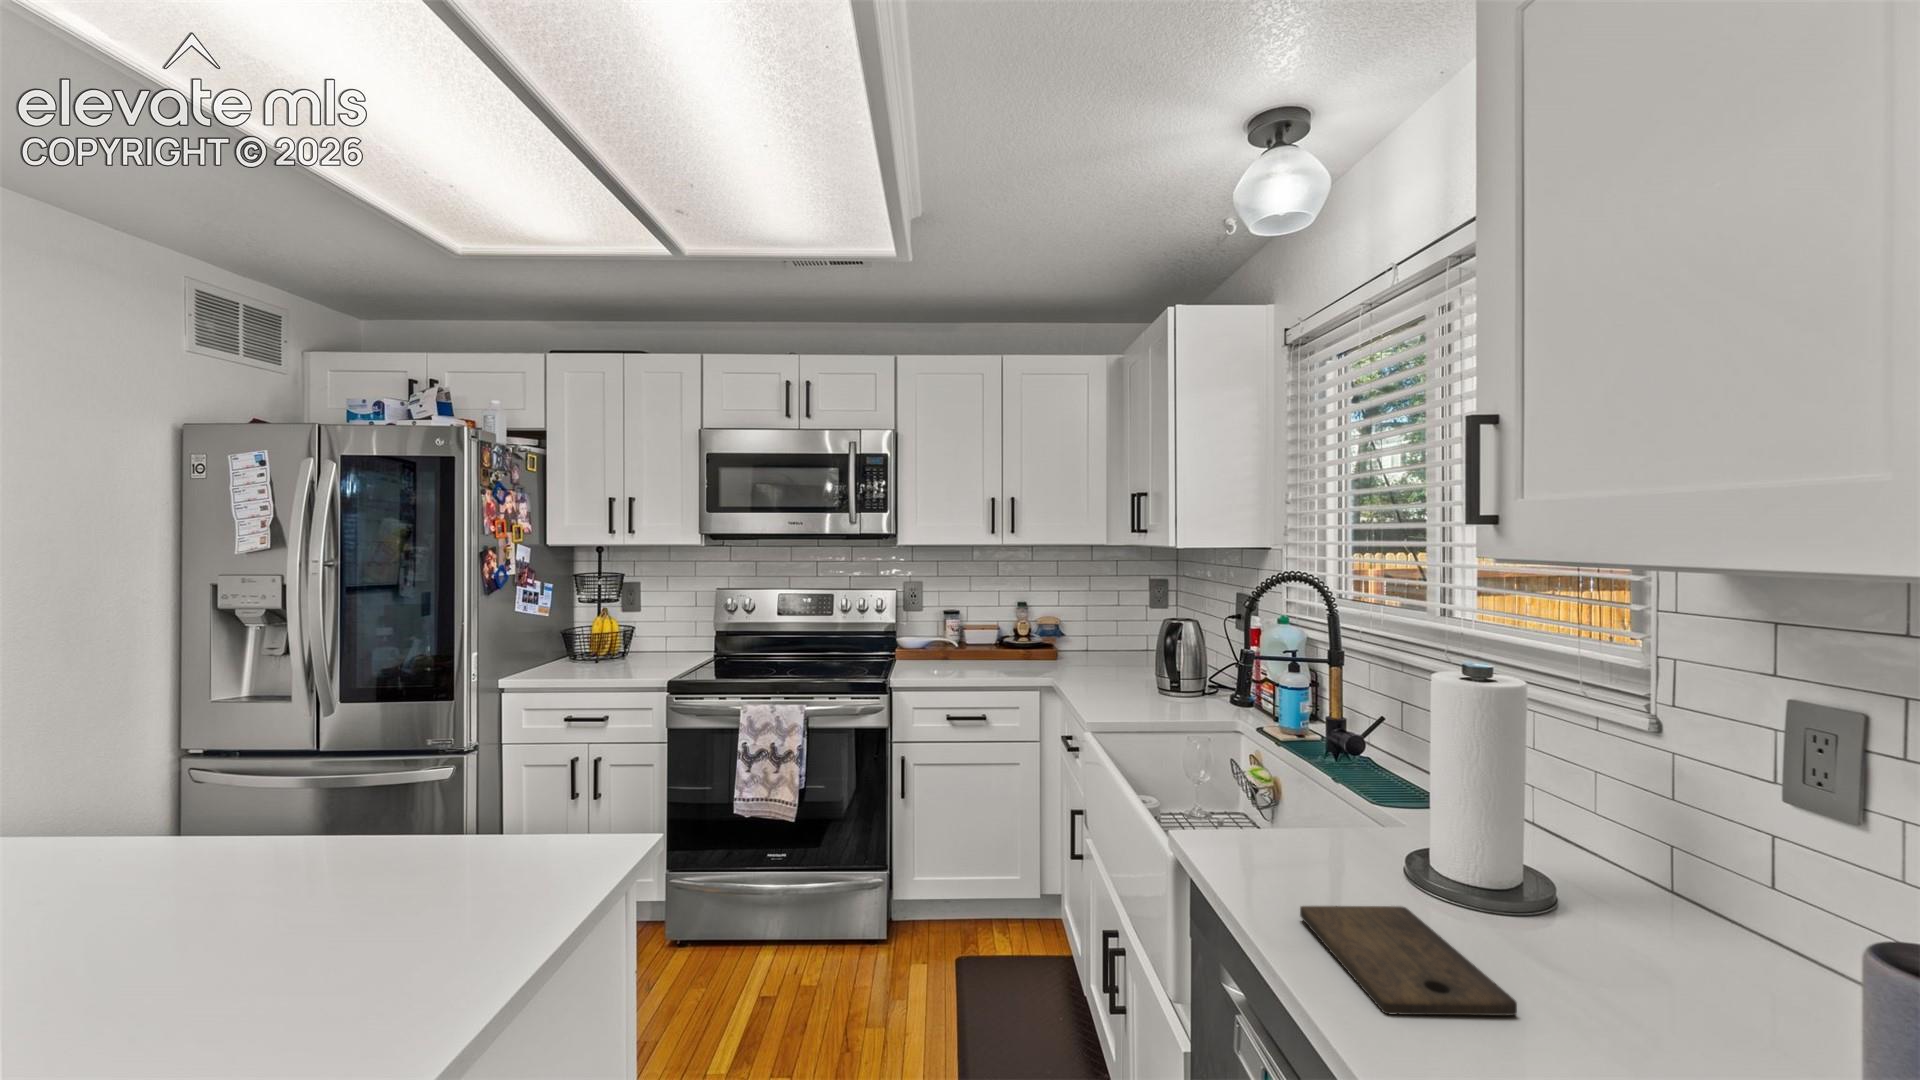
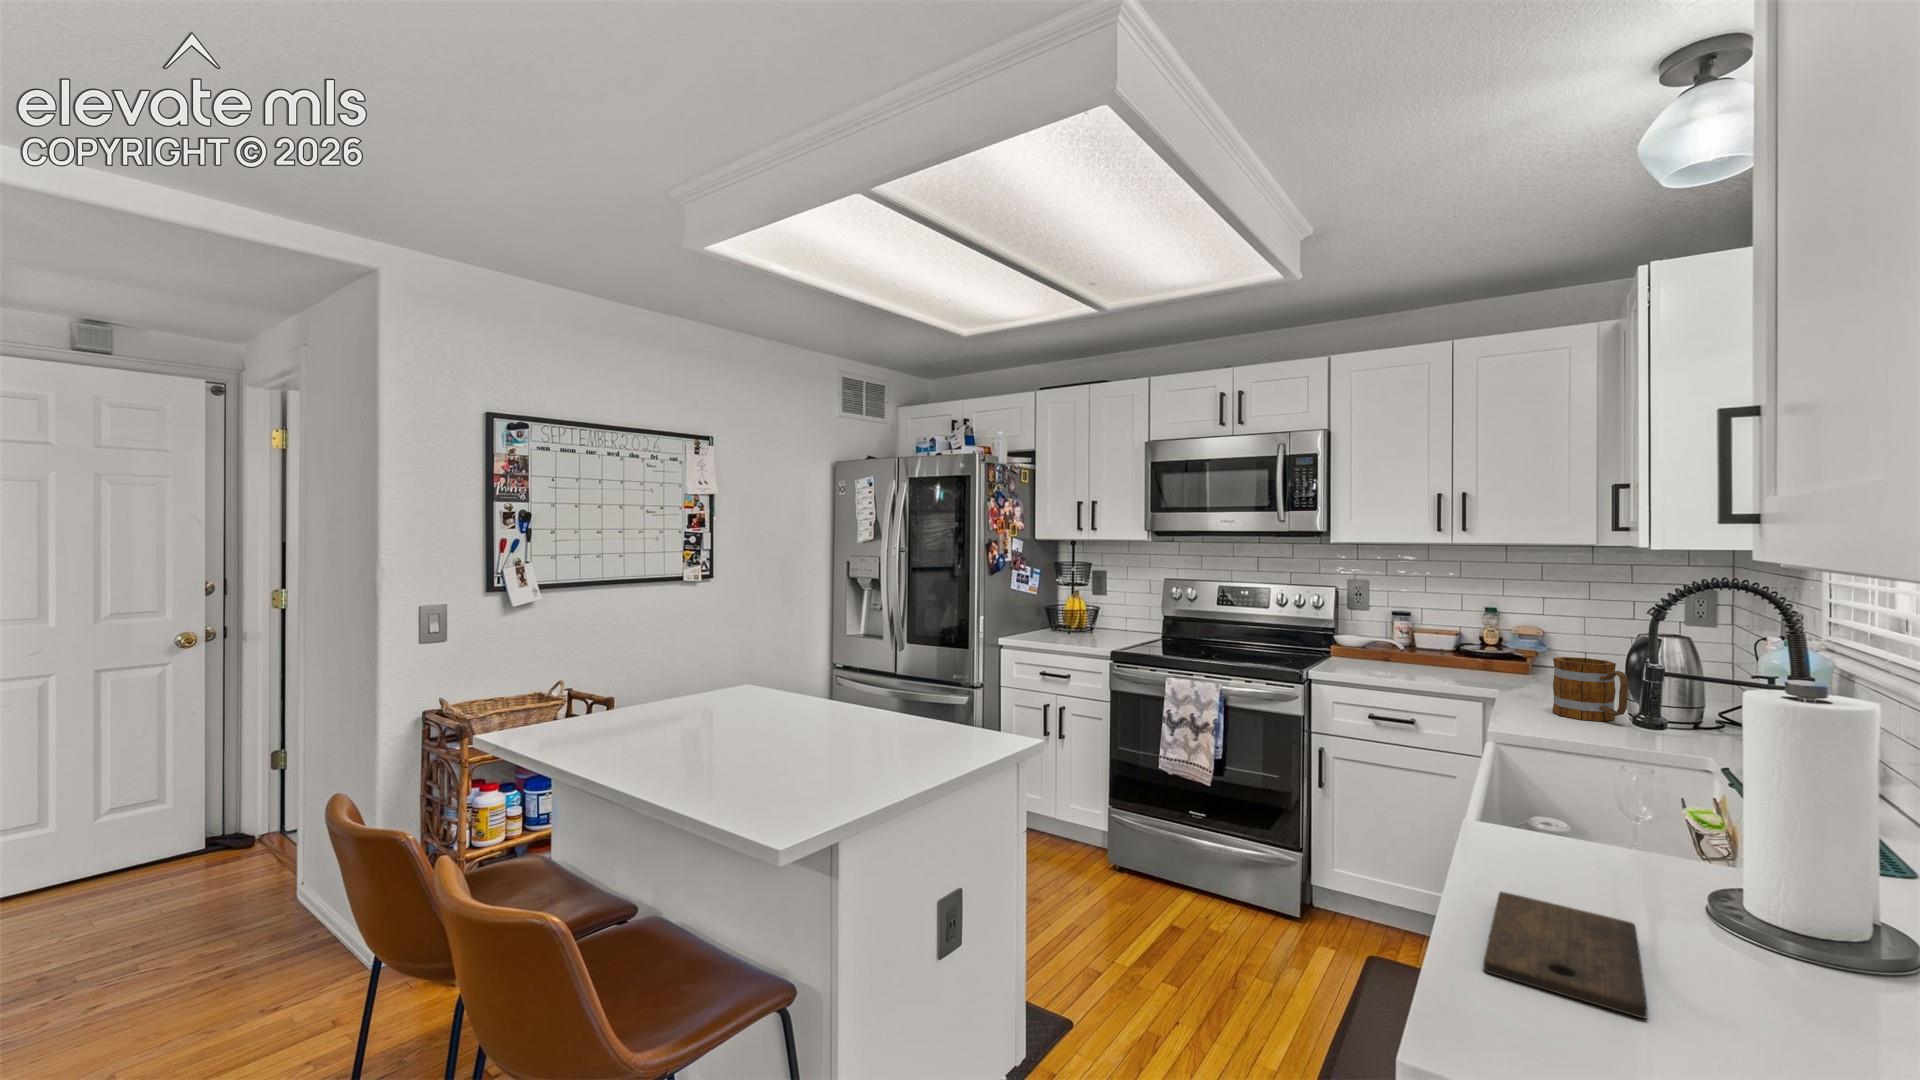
mug: none [1109,644,1167,699] -> present [1552,657,1629,721]

